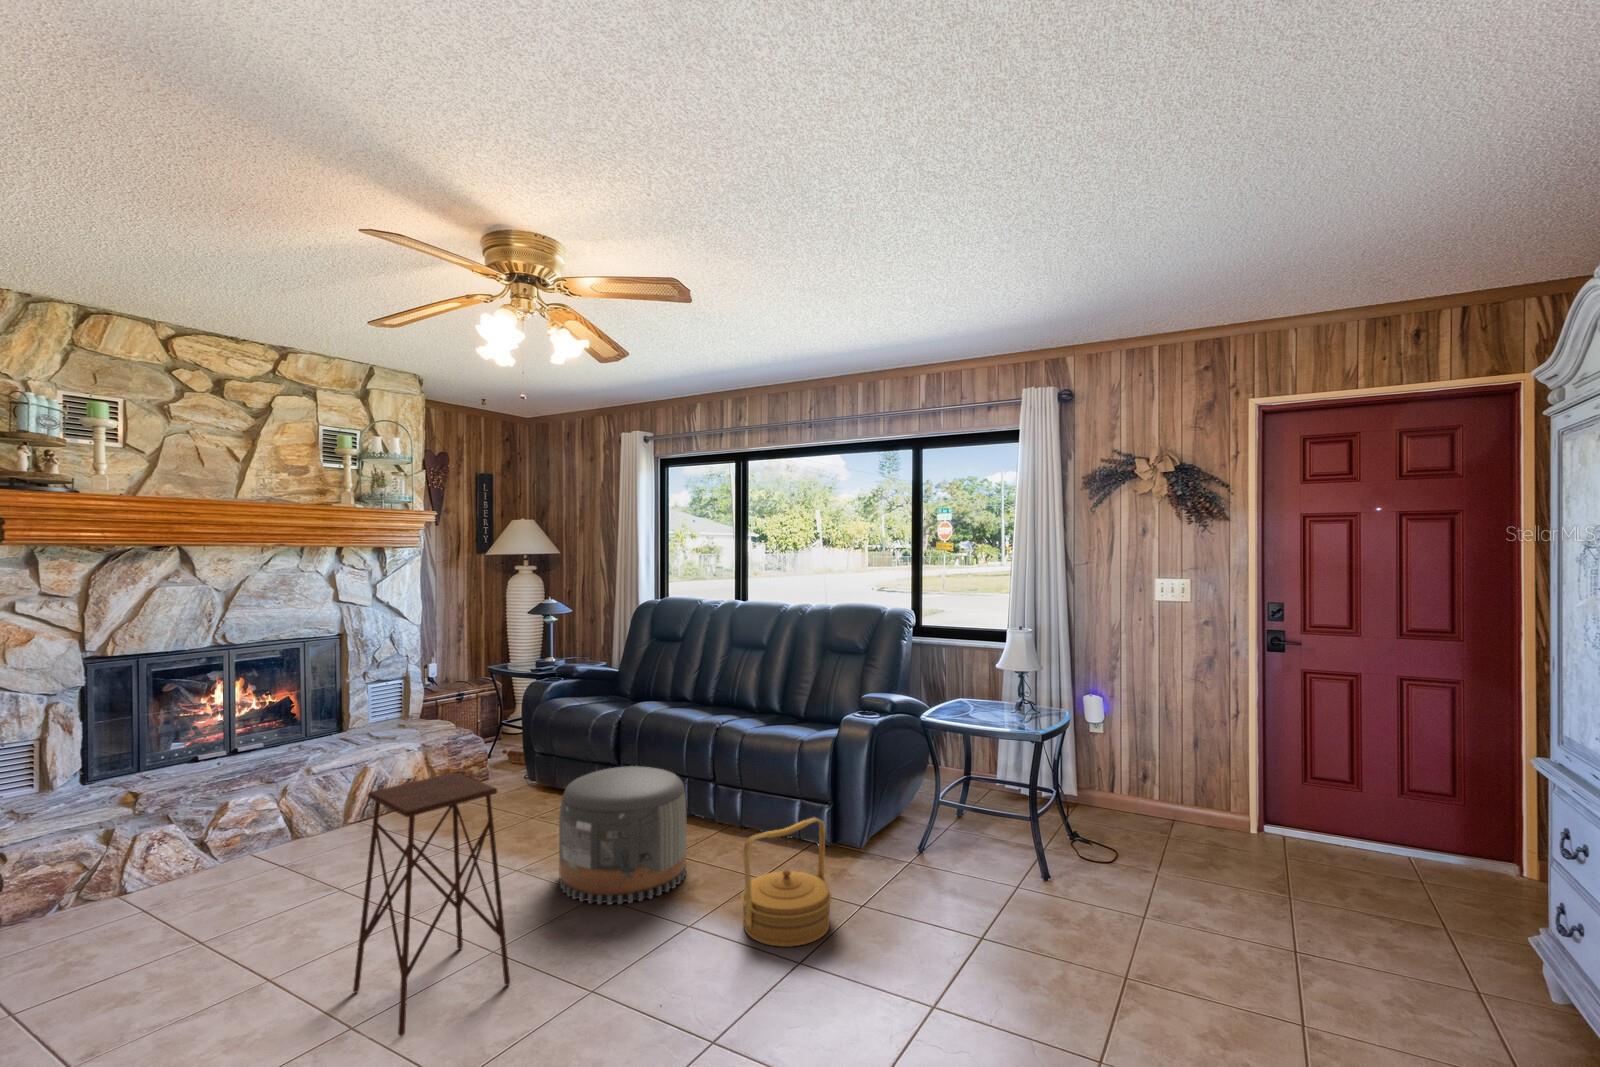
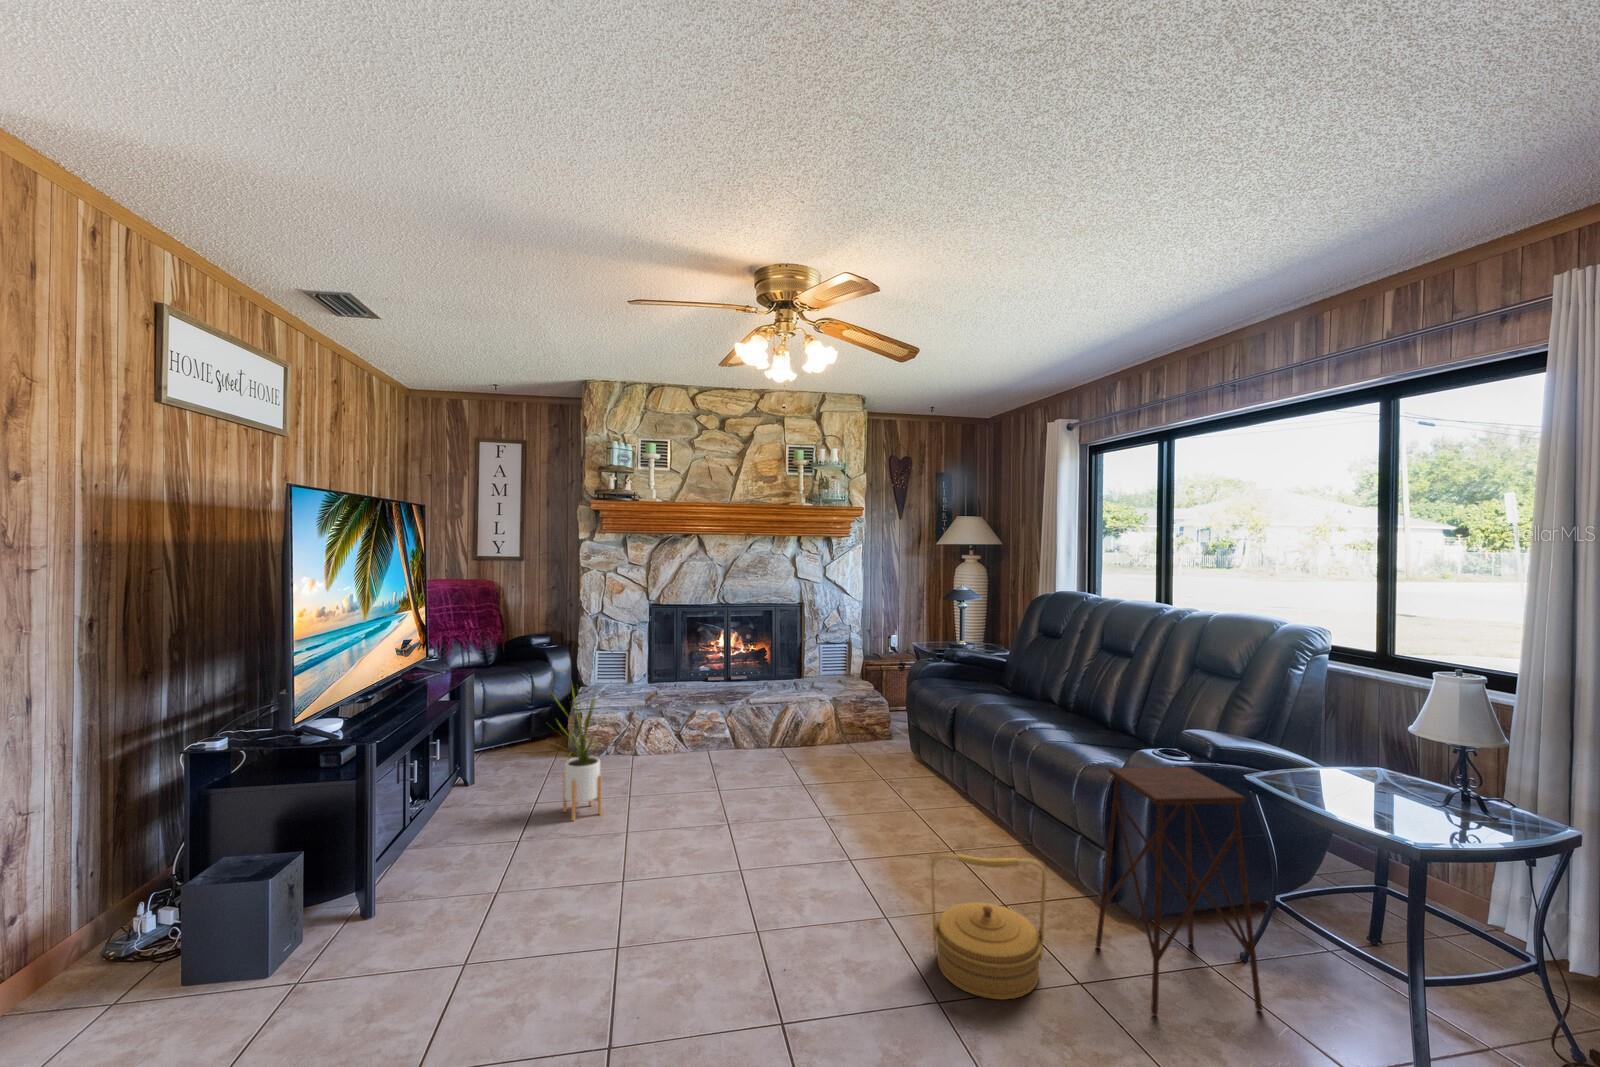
house plant: none [60,766,211,1004] -> present [556,687,603,821]
pouf: present [559,766,686,905] -> none [838,749,959,884]
side table: present [353,772,510,1036] -> present [1096,767,1262,1016]

